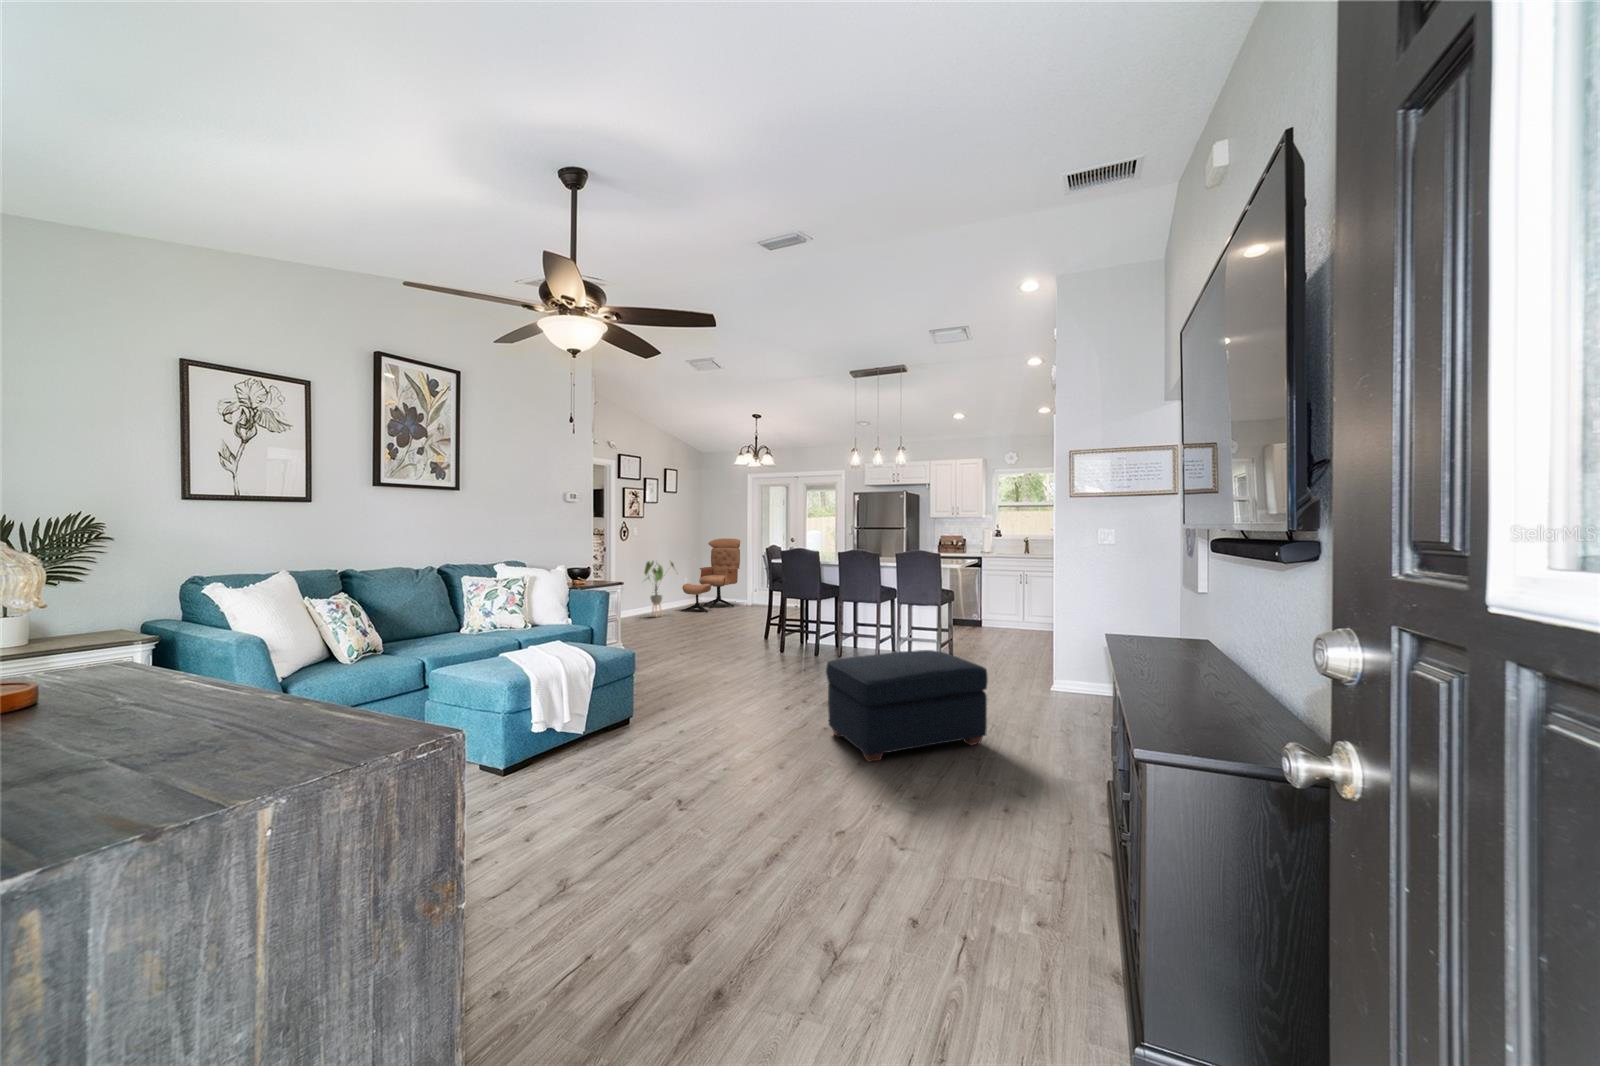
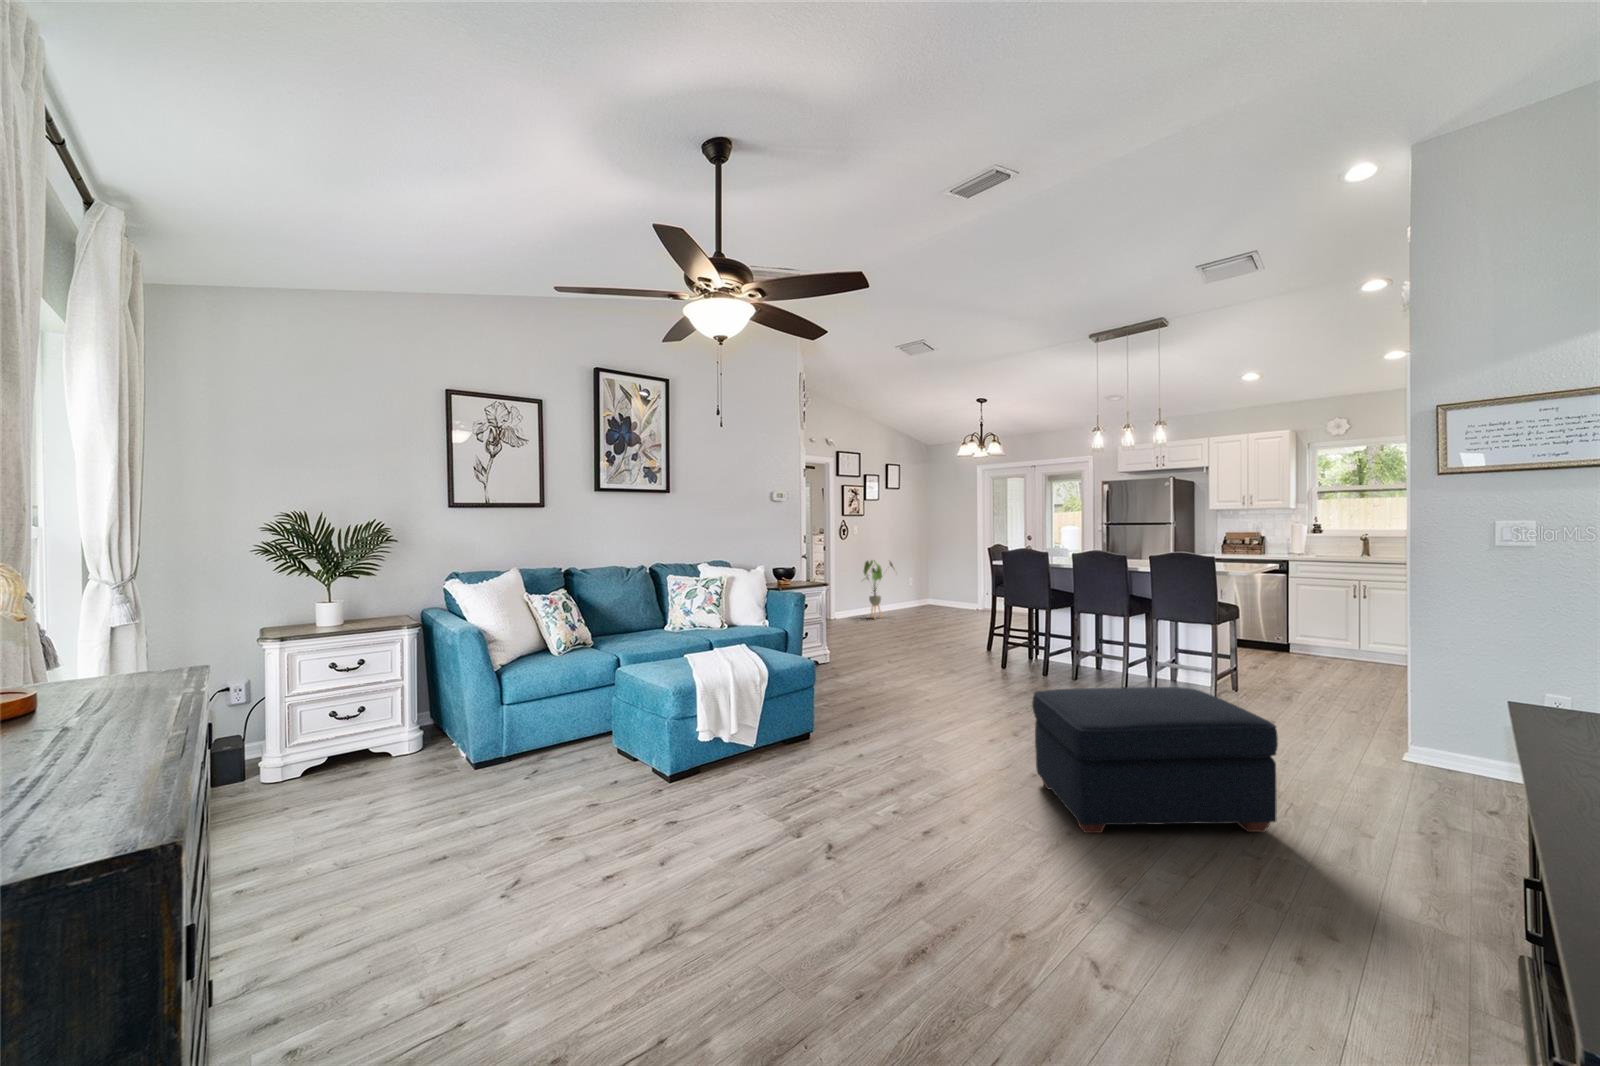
lounge chair: present [681,539,740,612] -> none [903,537,968,616]

